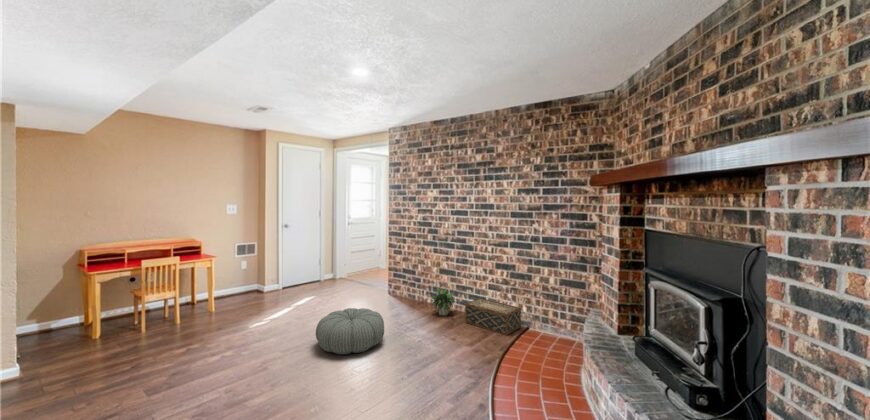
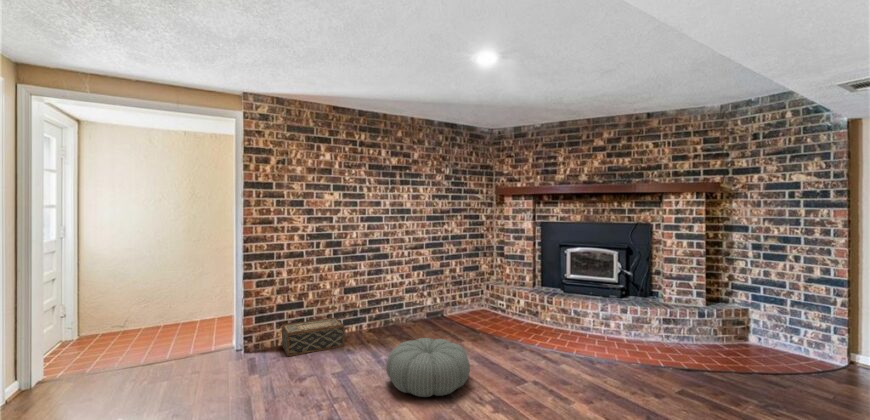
potted plant: present [432,288,455,315] -> none [357,306,396,337]
woven basket: present [465,298,521,335] -> present [282,317,345,356]

